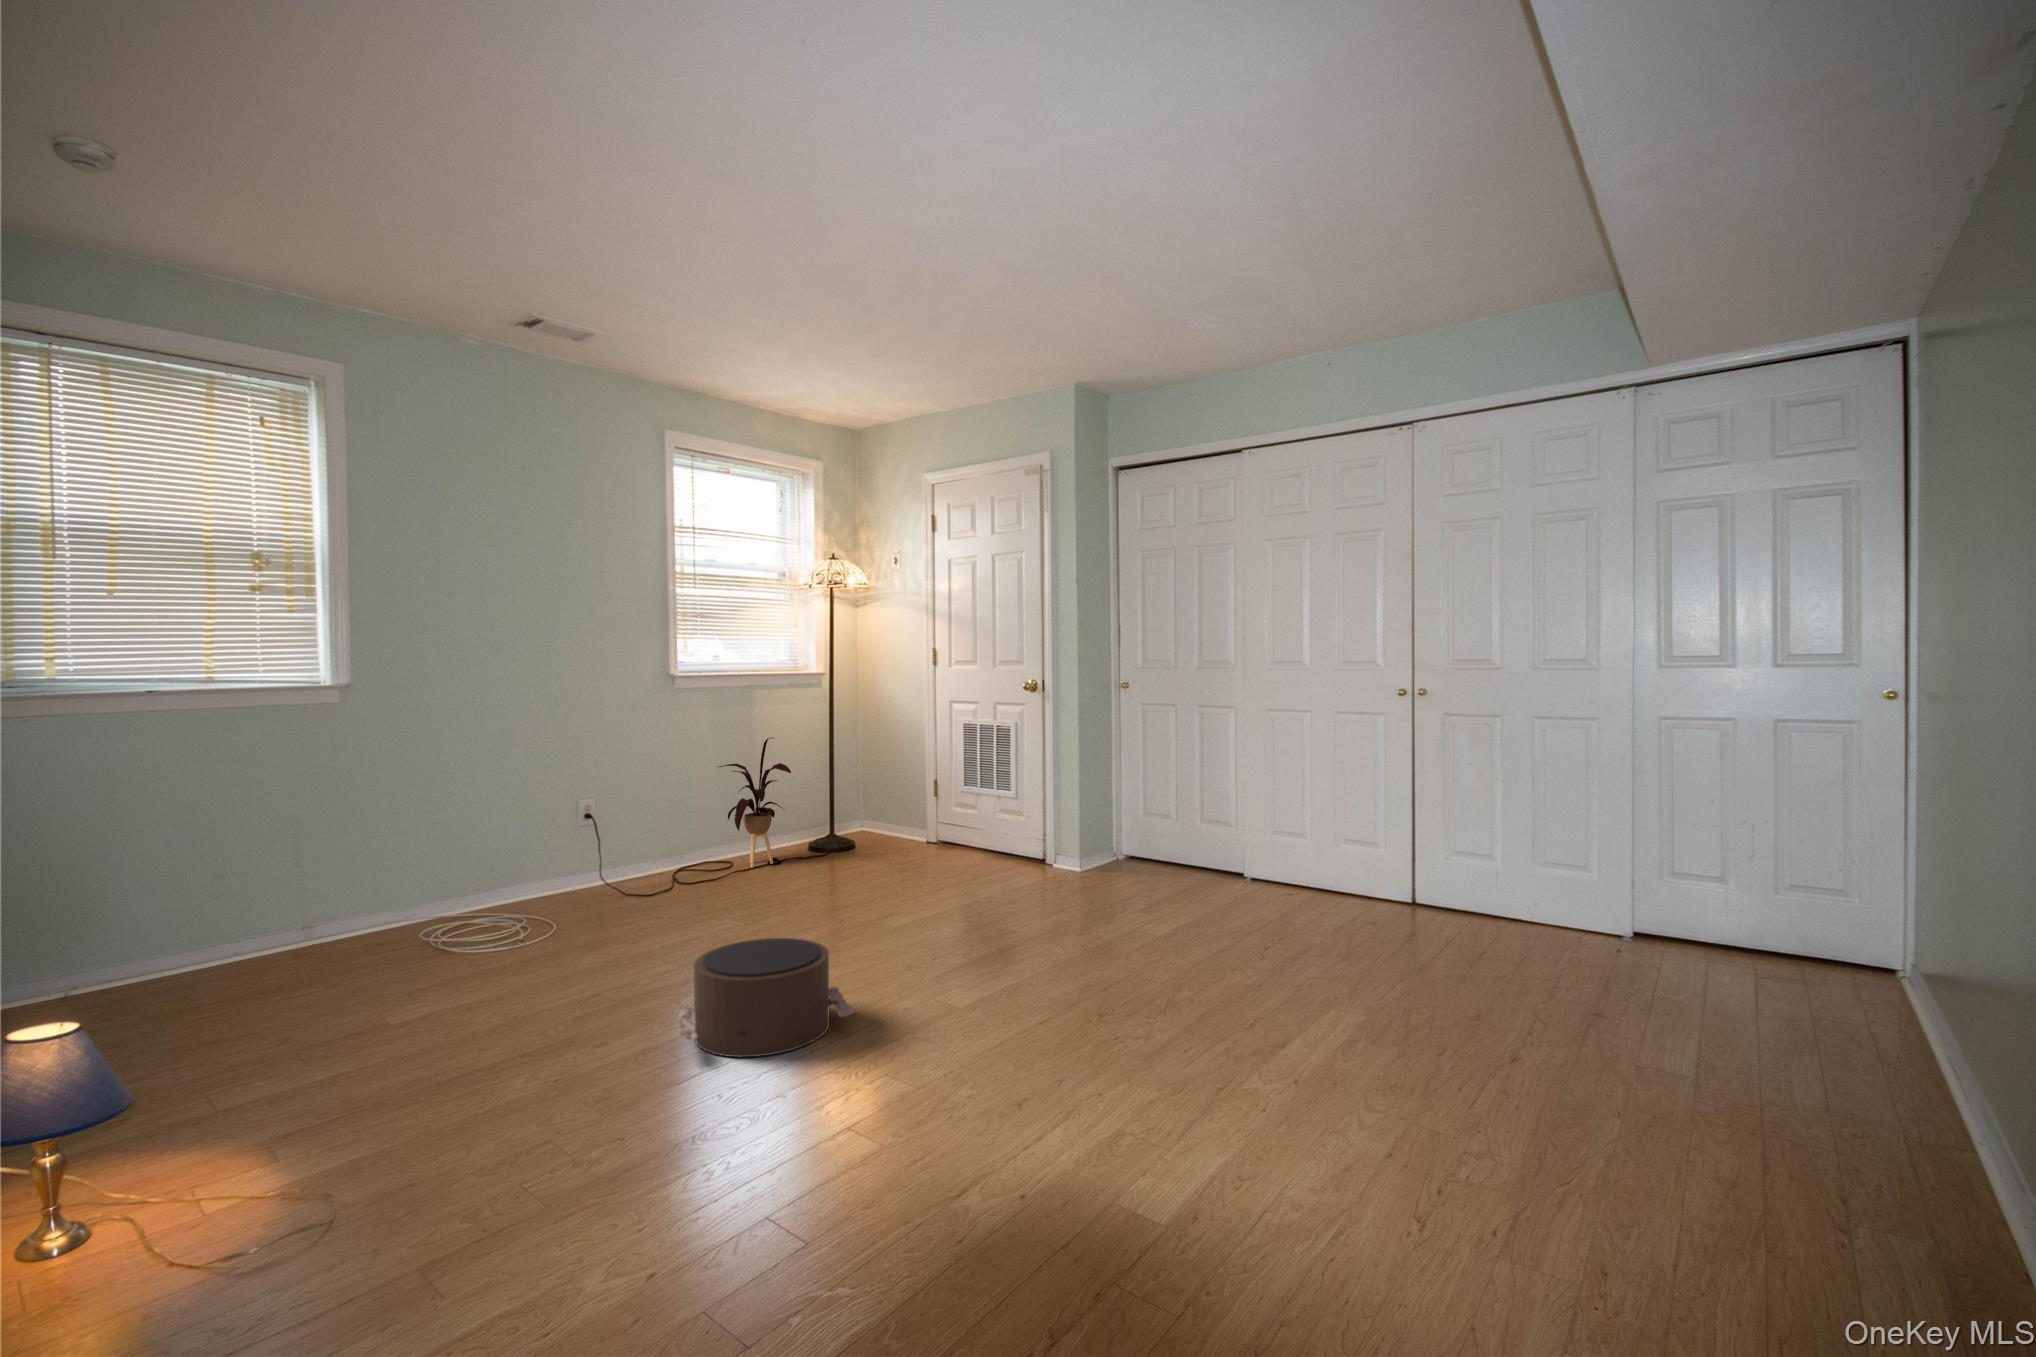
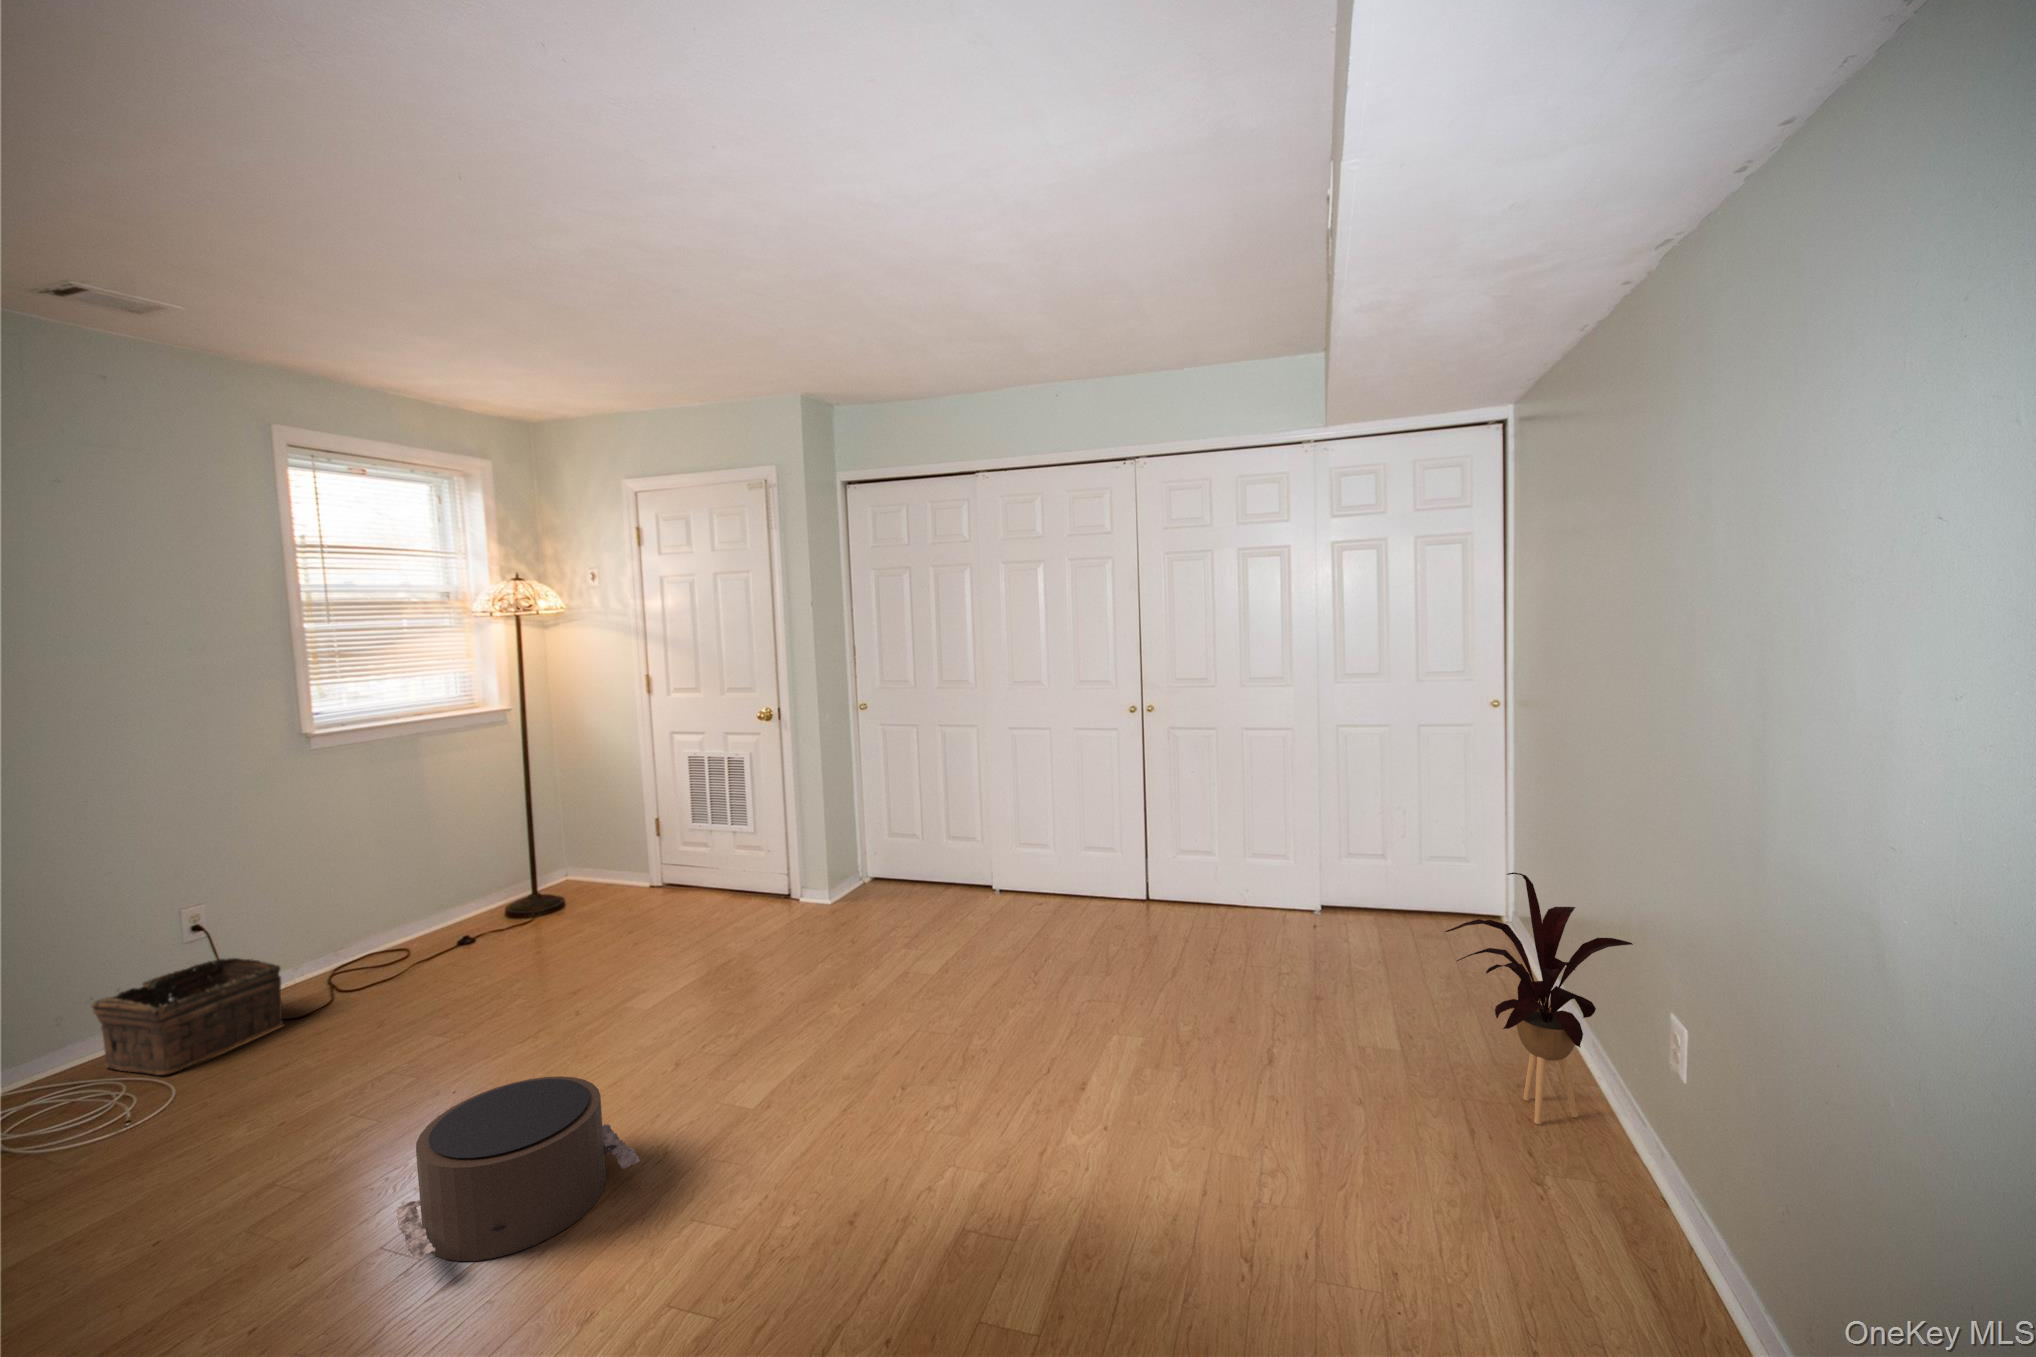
house plant: present [719,737,791,867] -> present [1445,872,1633,1124]
basket: none [525,840,642,916] -> present [92,958,282,1075]

